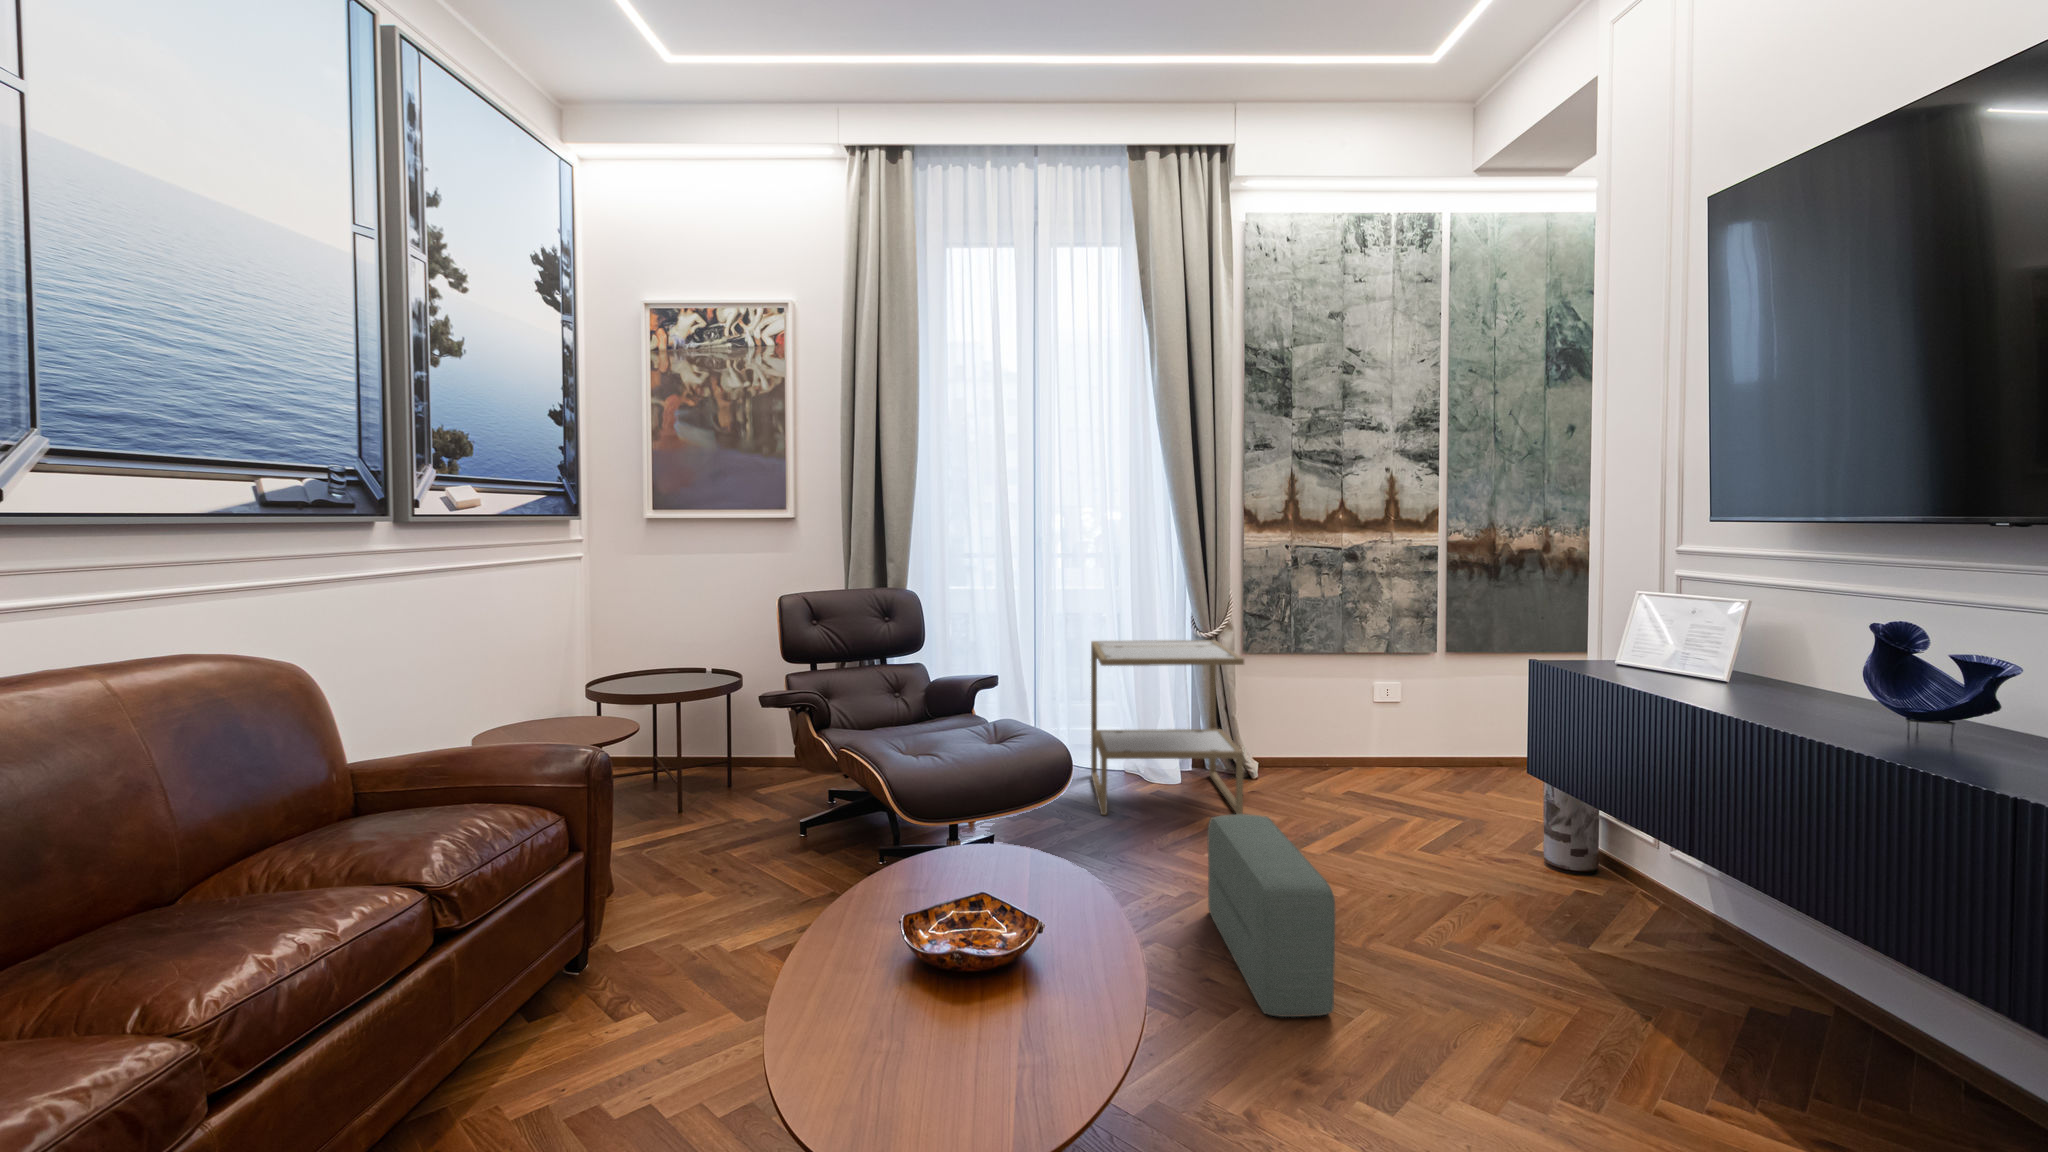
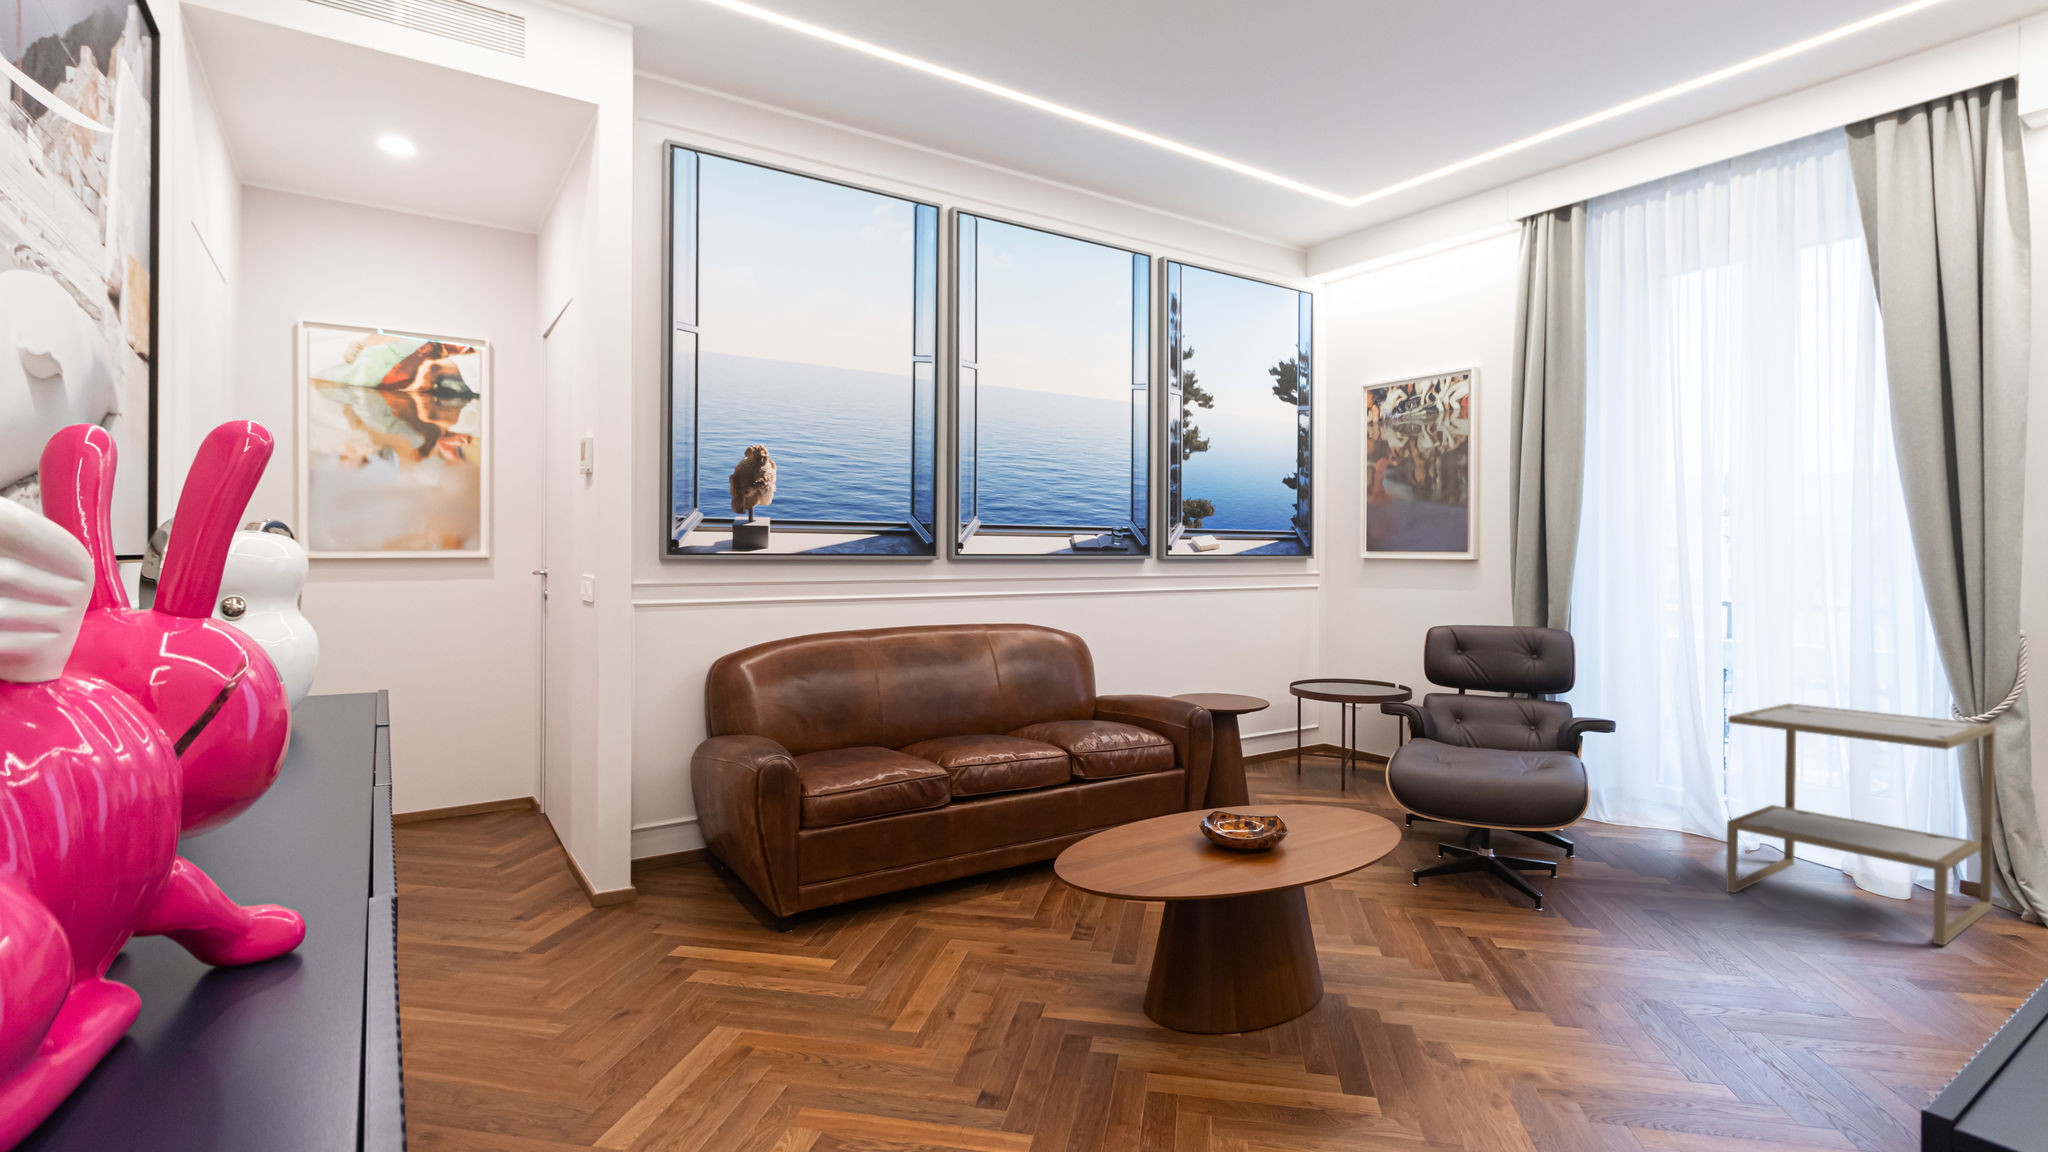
pouf: present [1208,814,1336,1017] -> none [1607,878,1779,1075]

